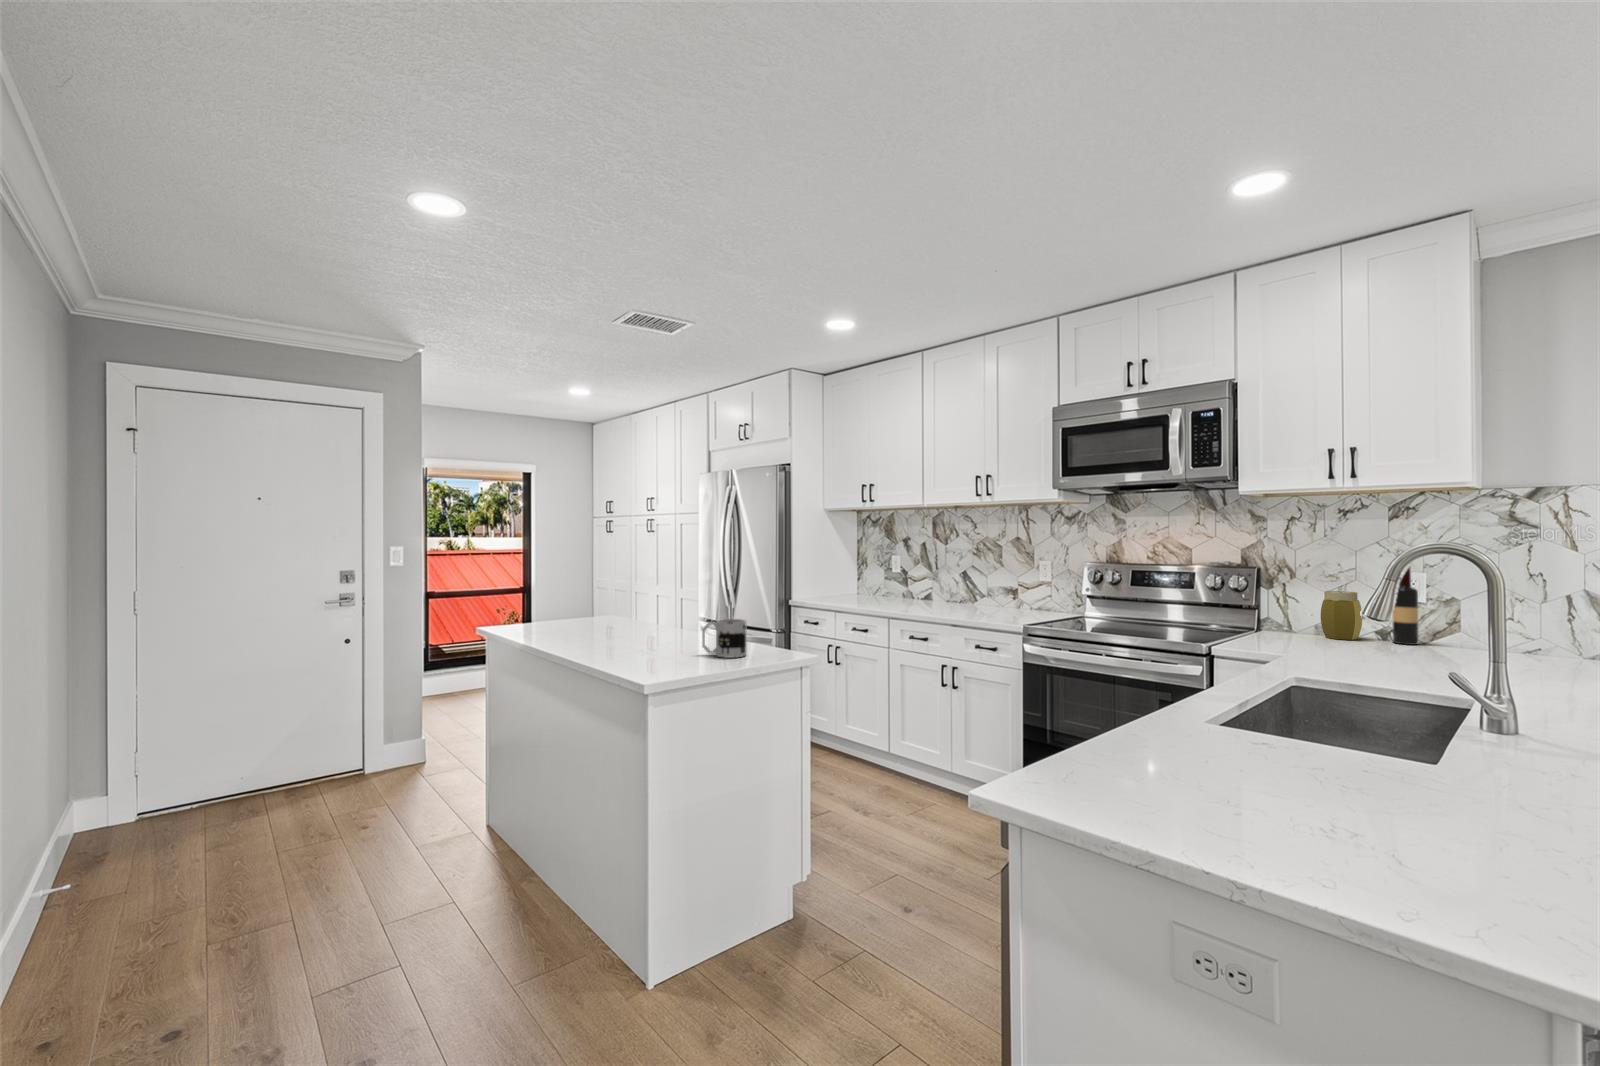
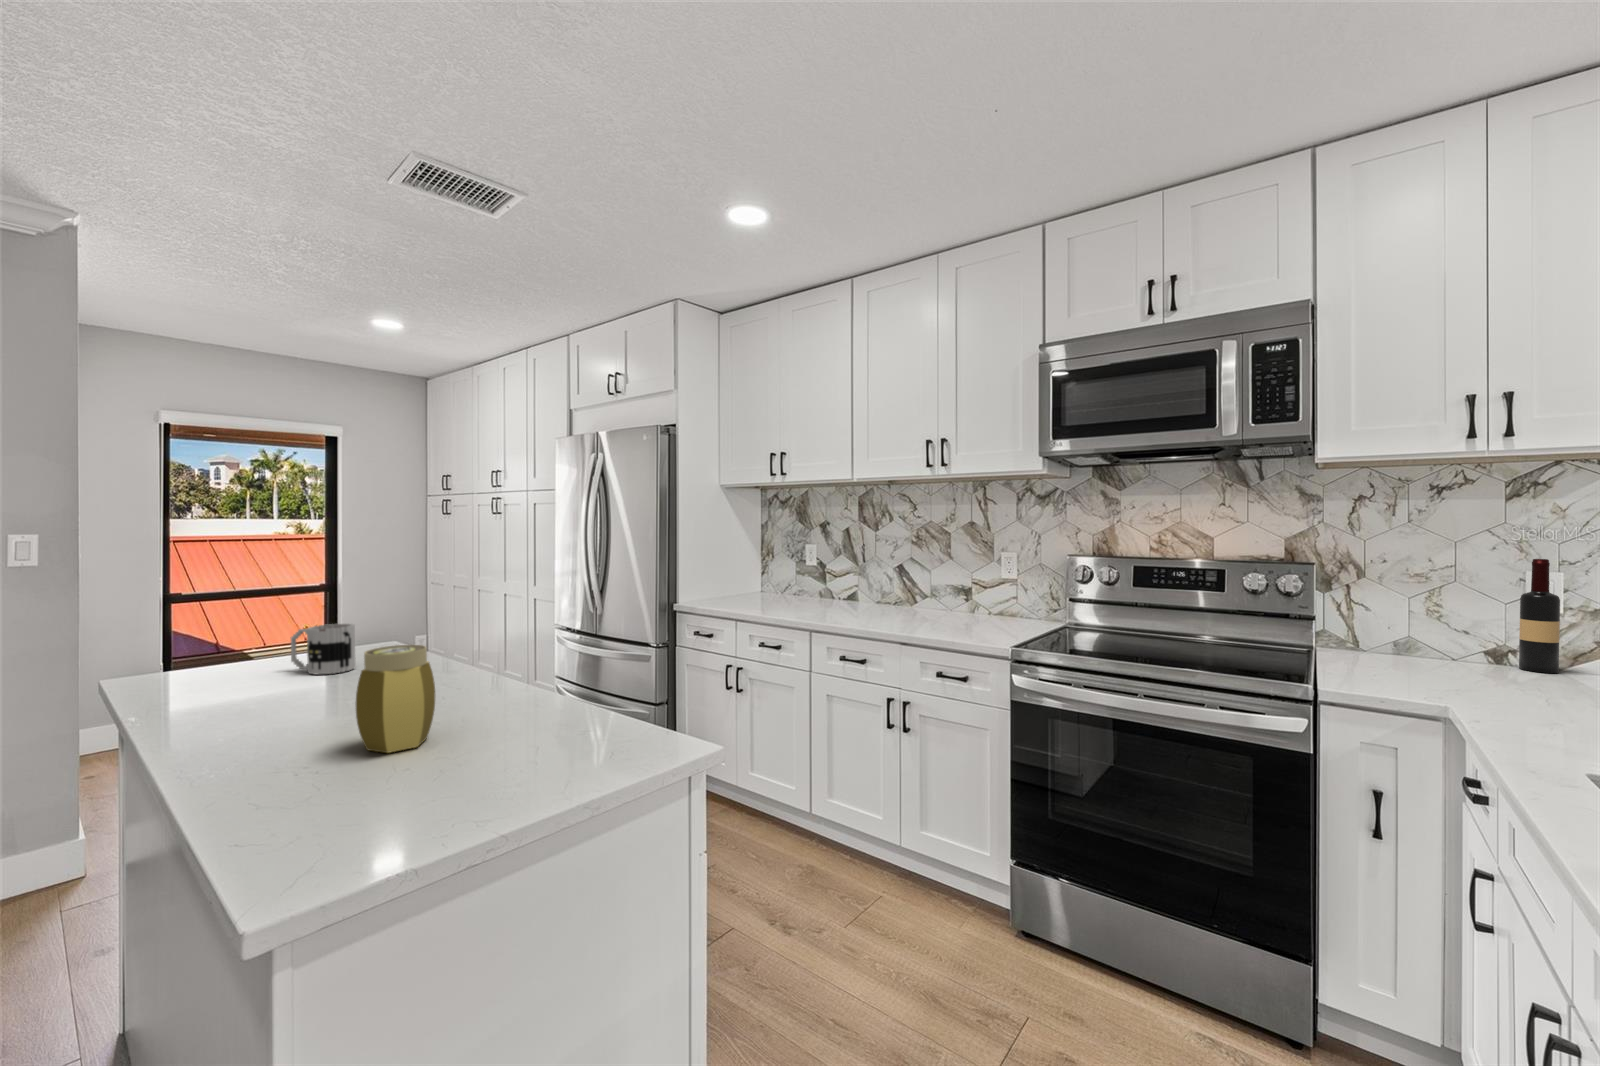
jar: present [1321,591,1362,640] -> present [356,645,435,753]
mug: present [702,619,747,658] -> present [291,624,356,674]

